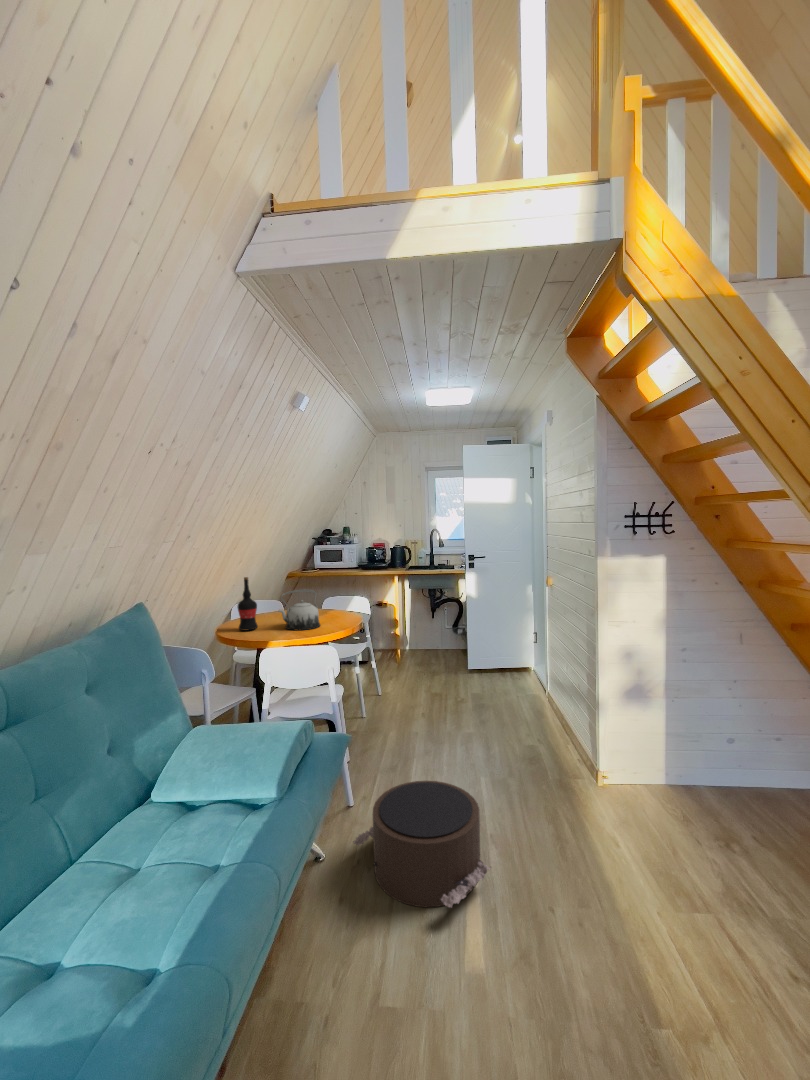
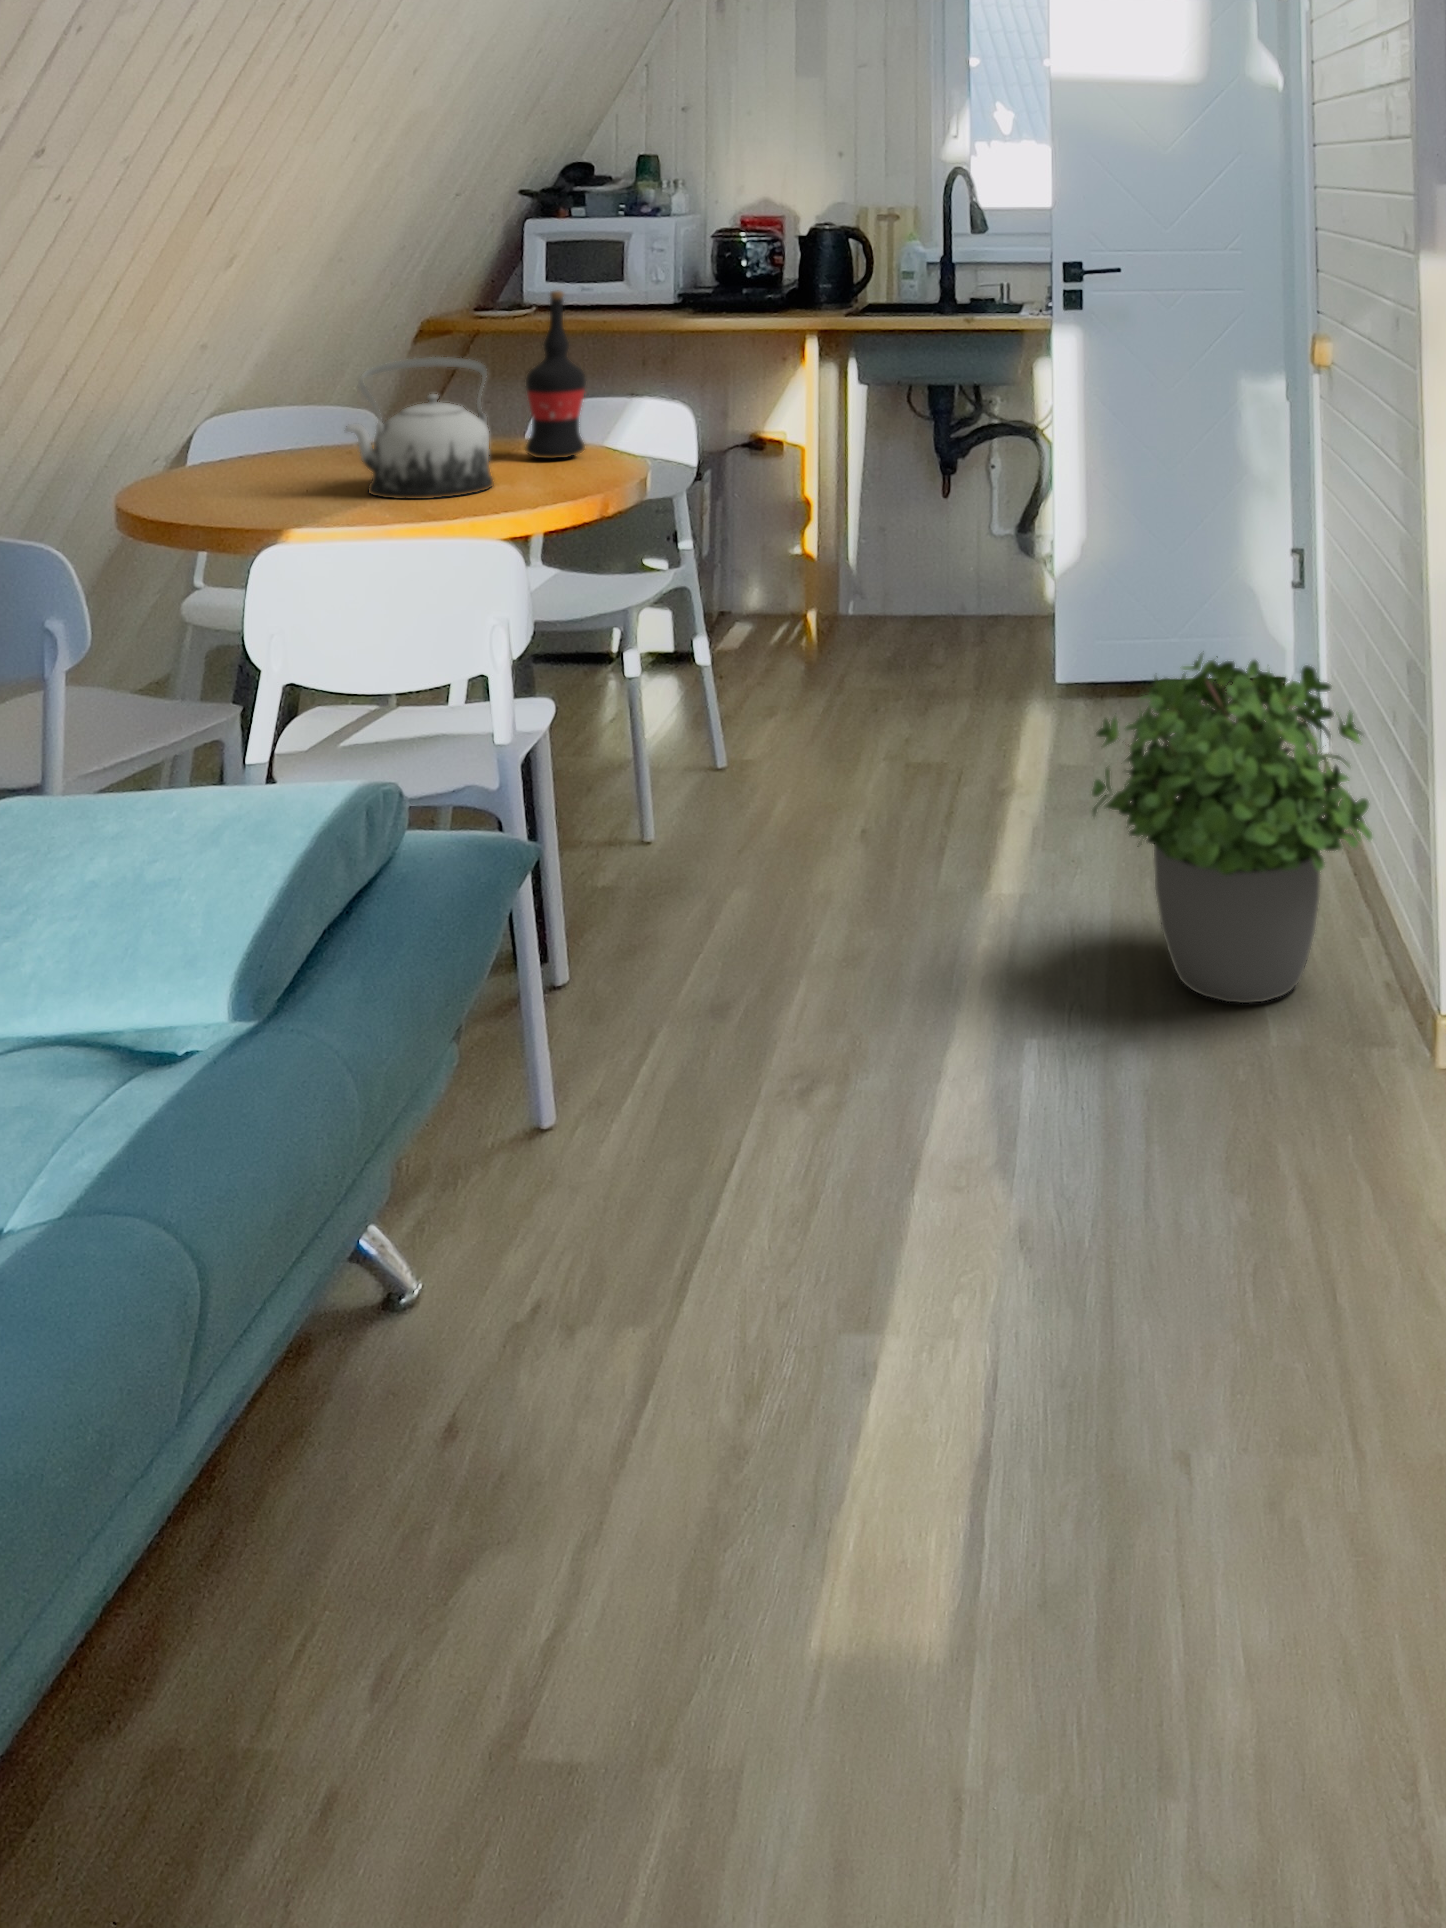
wine bottle: present [238,577,258,631] -> present [525,290,586,459]
potted plant: none [495,670,577,767] -> present [1092,654,1372,1003]
pouf: present [353,781,491,907] -> none [522,1018,991,1448]

